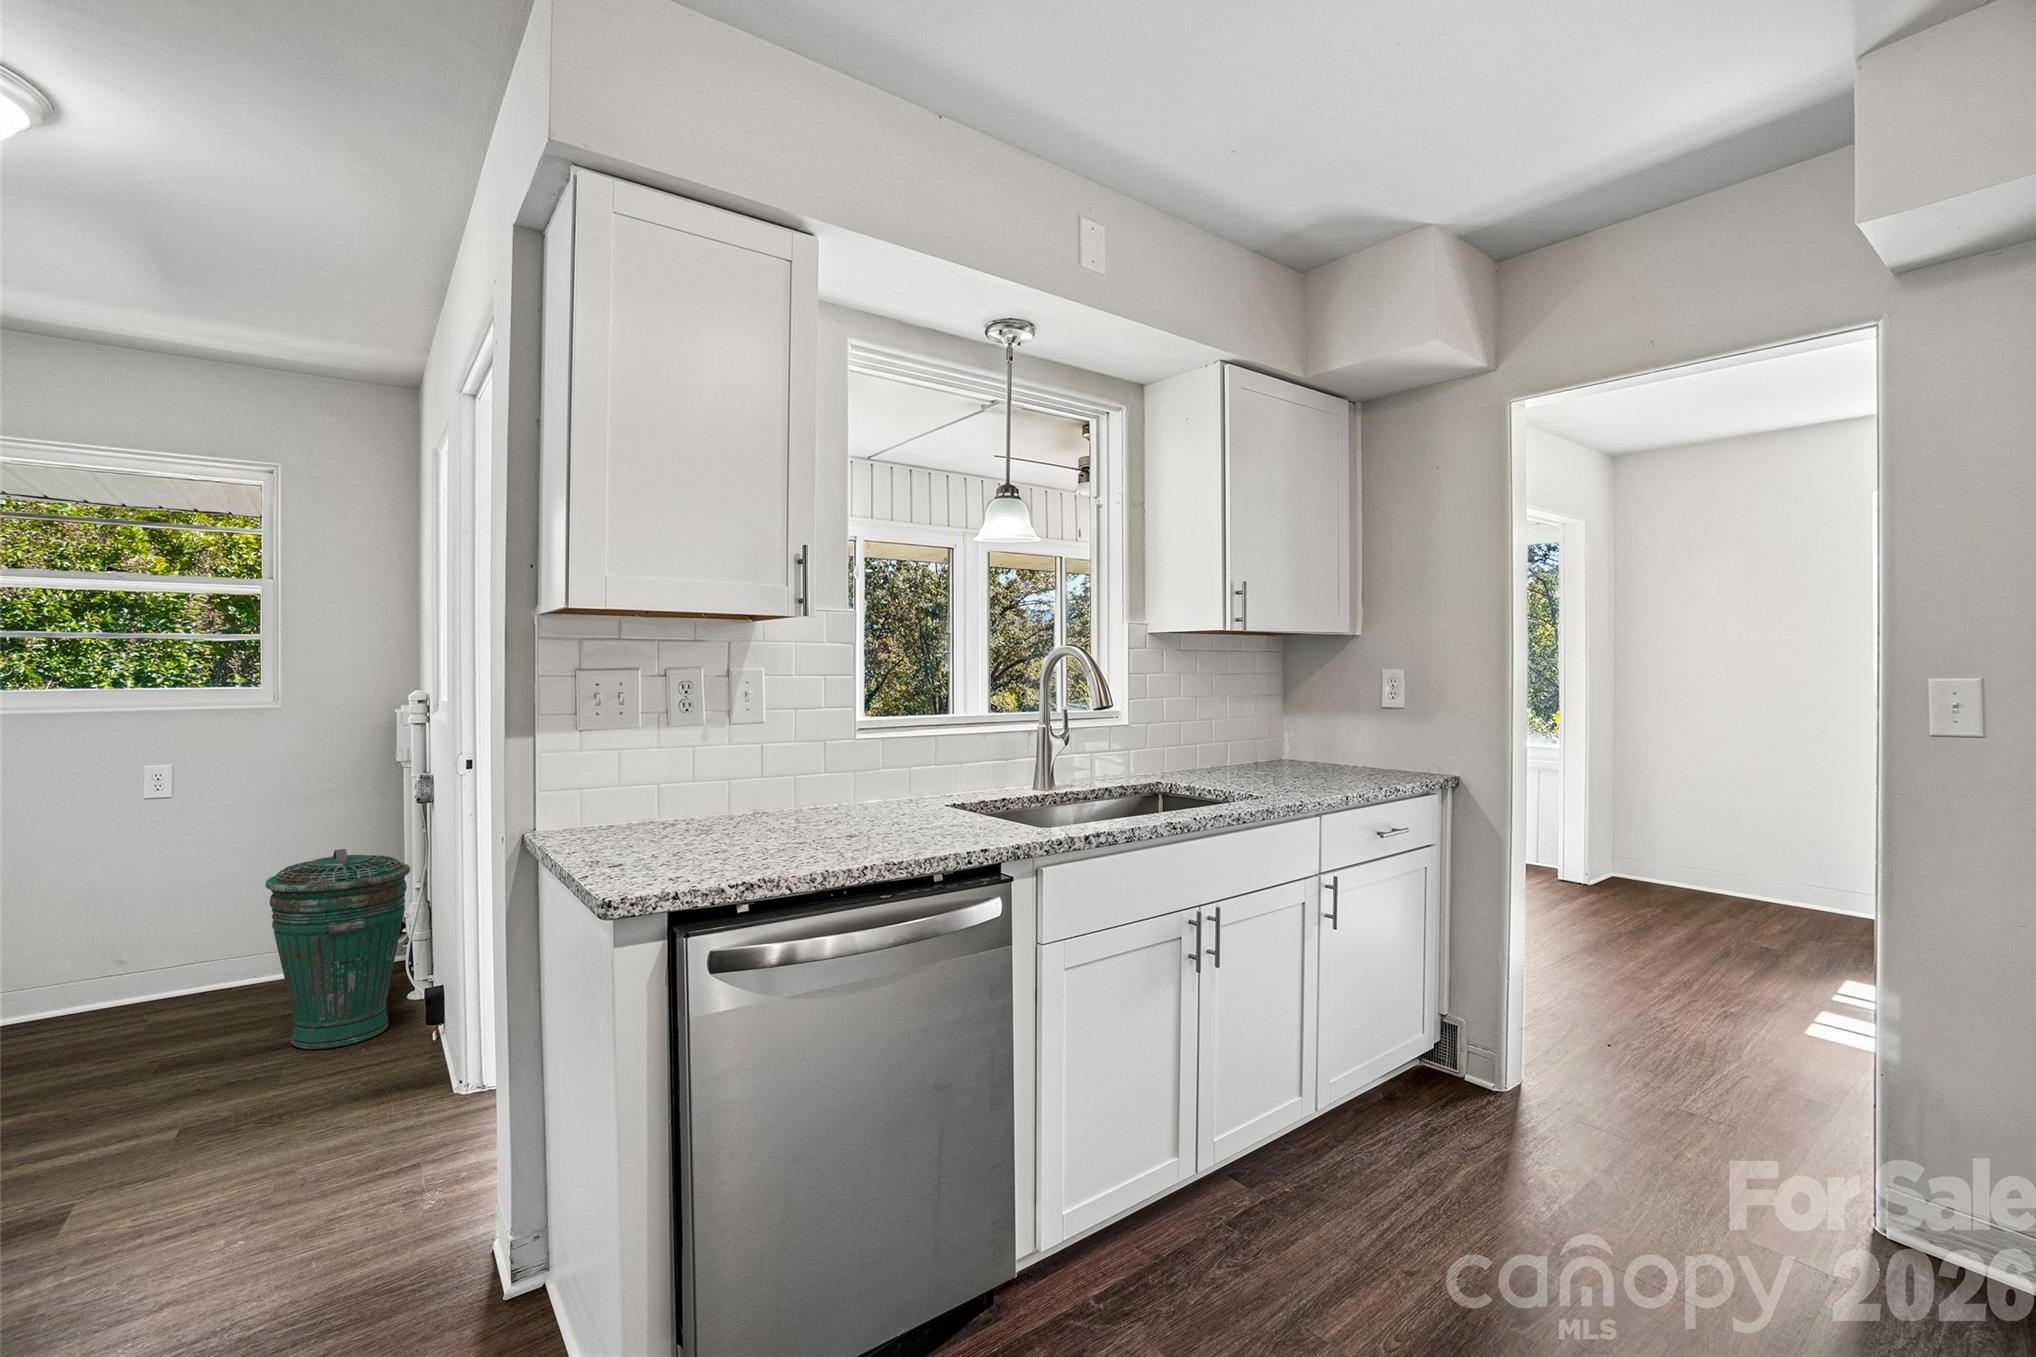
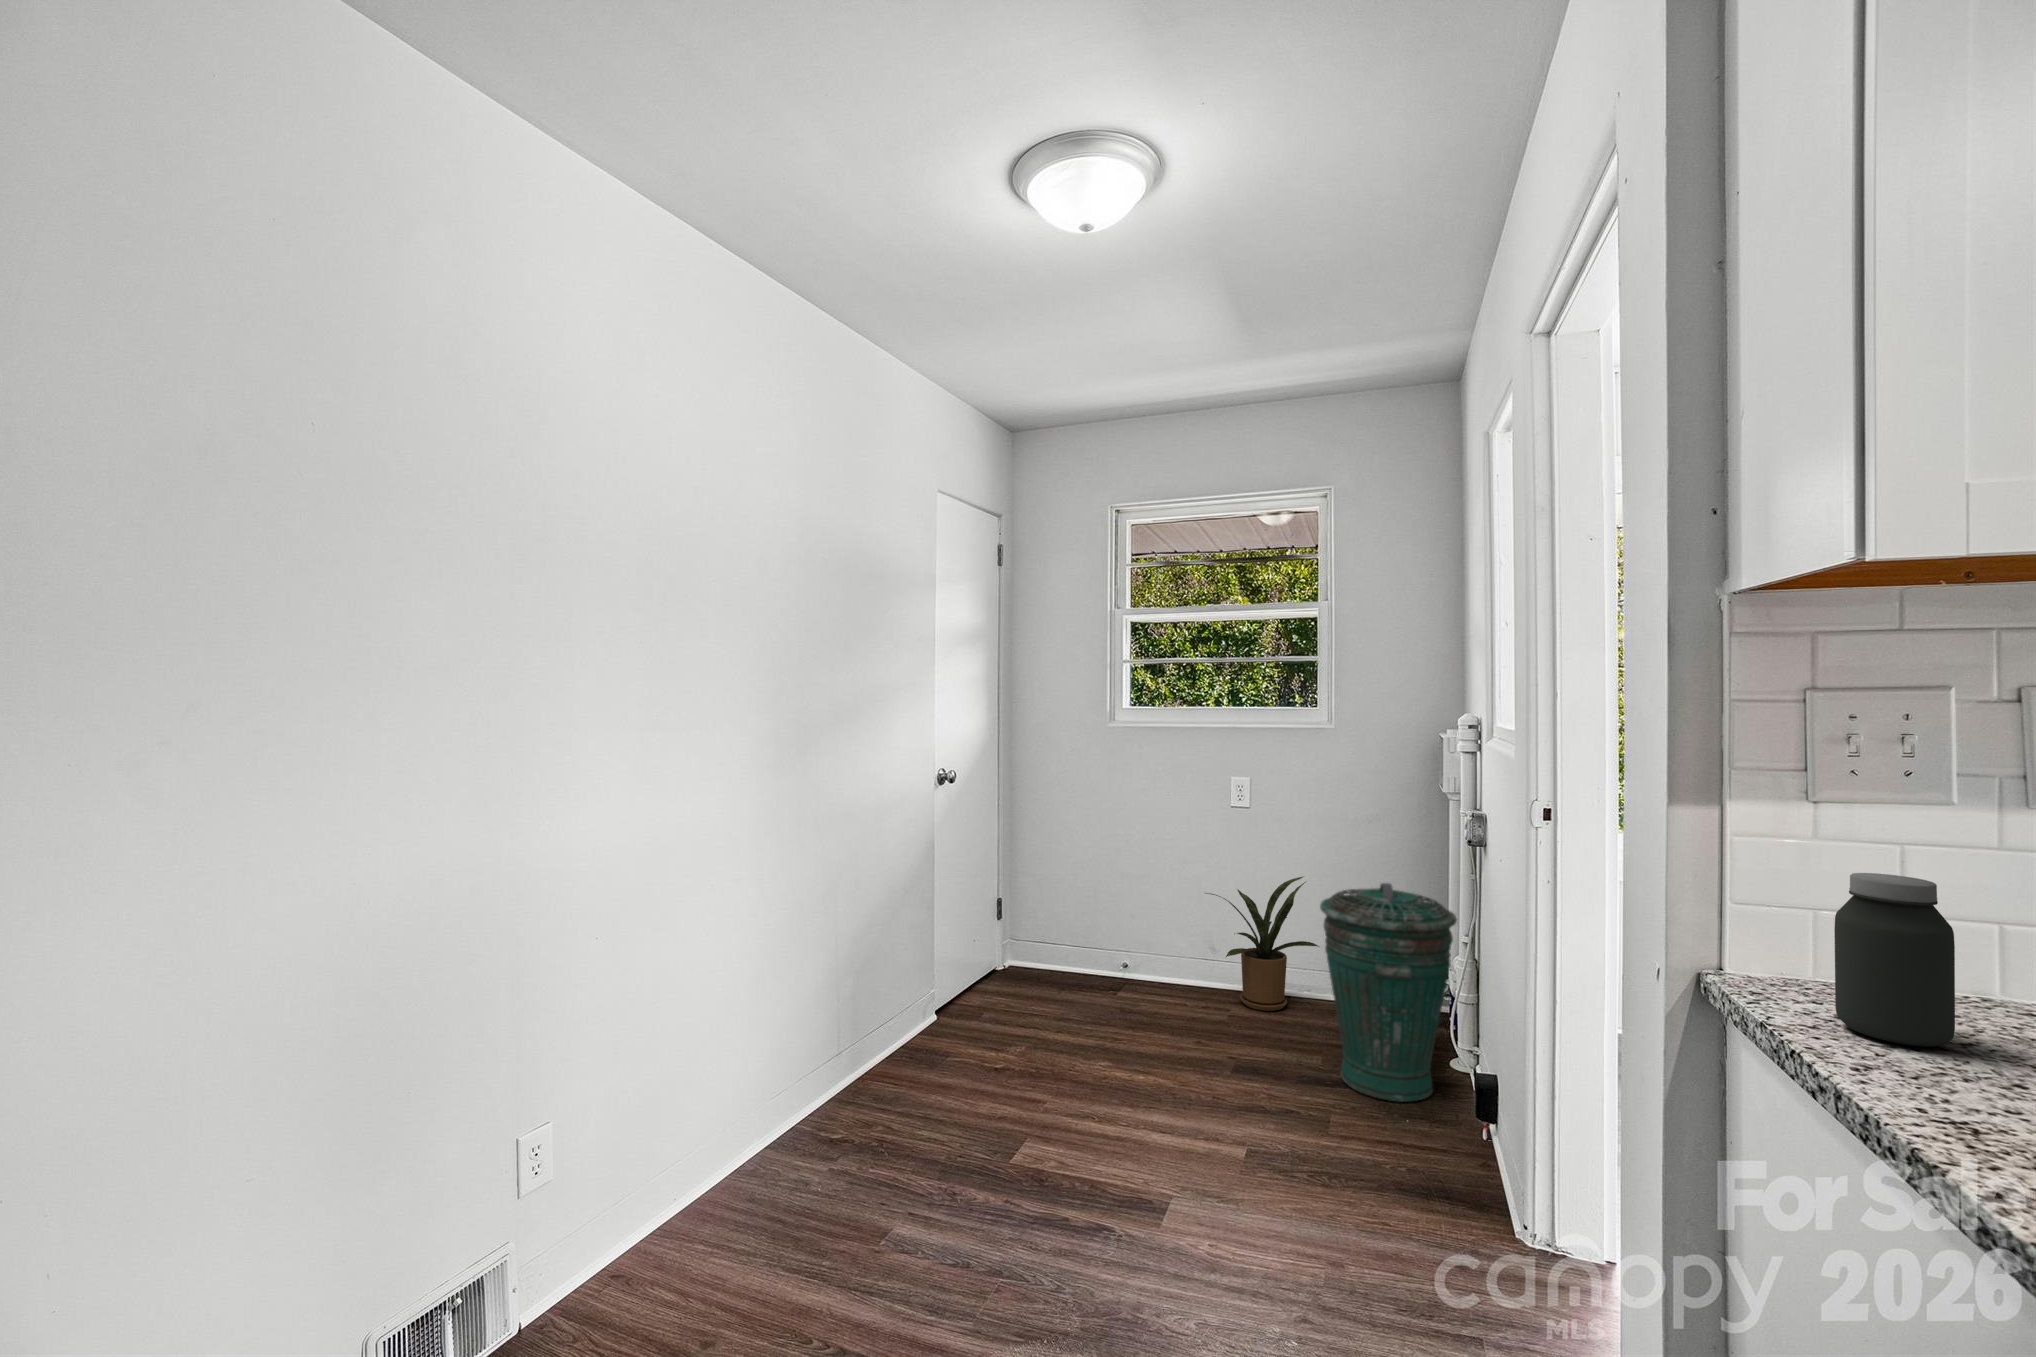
jar: none [577,763,621,841] -> present [1834,873,1955,1047]
house plant: none [95,864,269,1019] -> present [1206,877,1319,1011]

